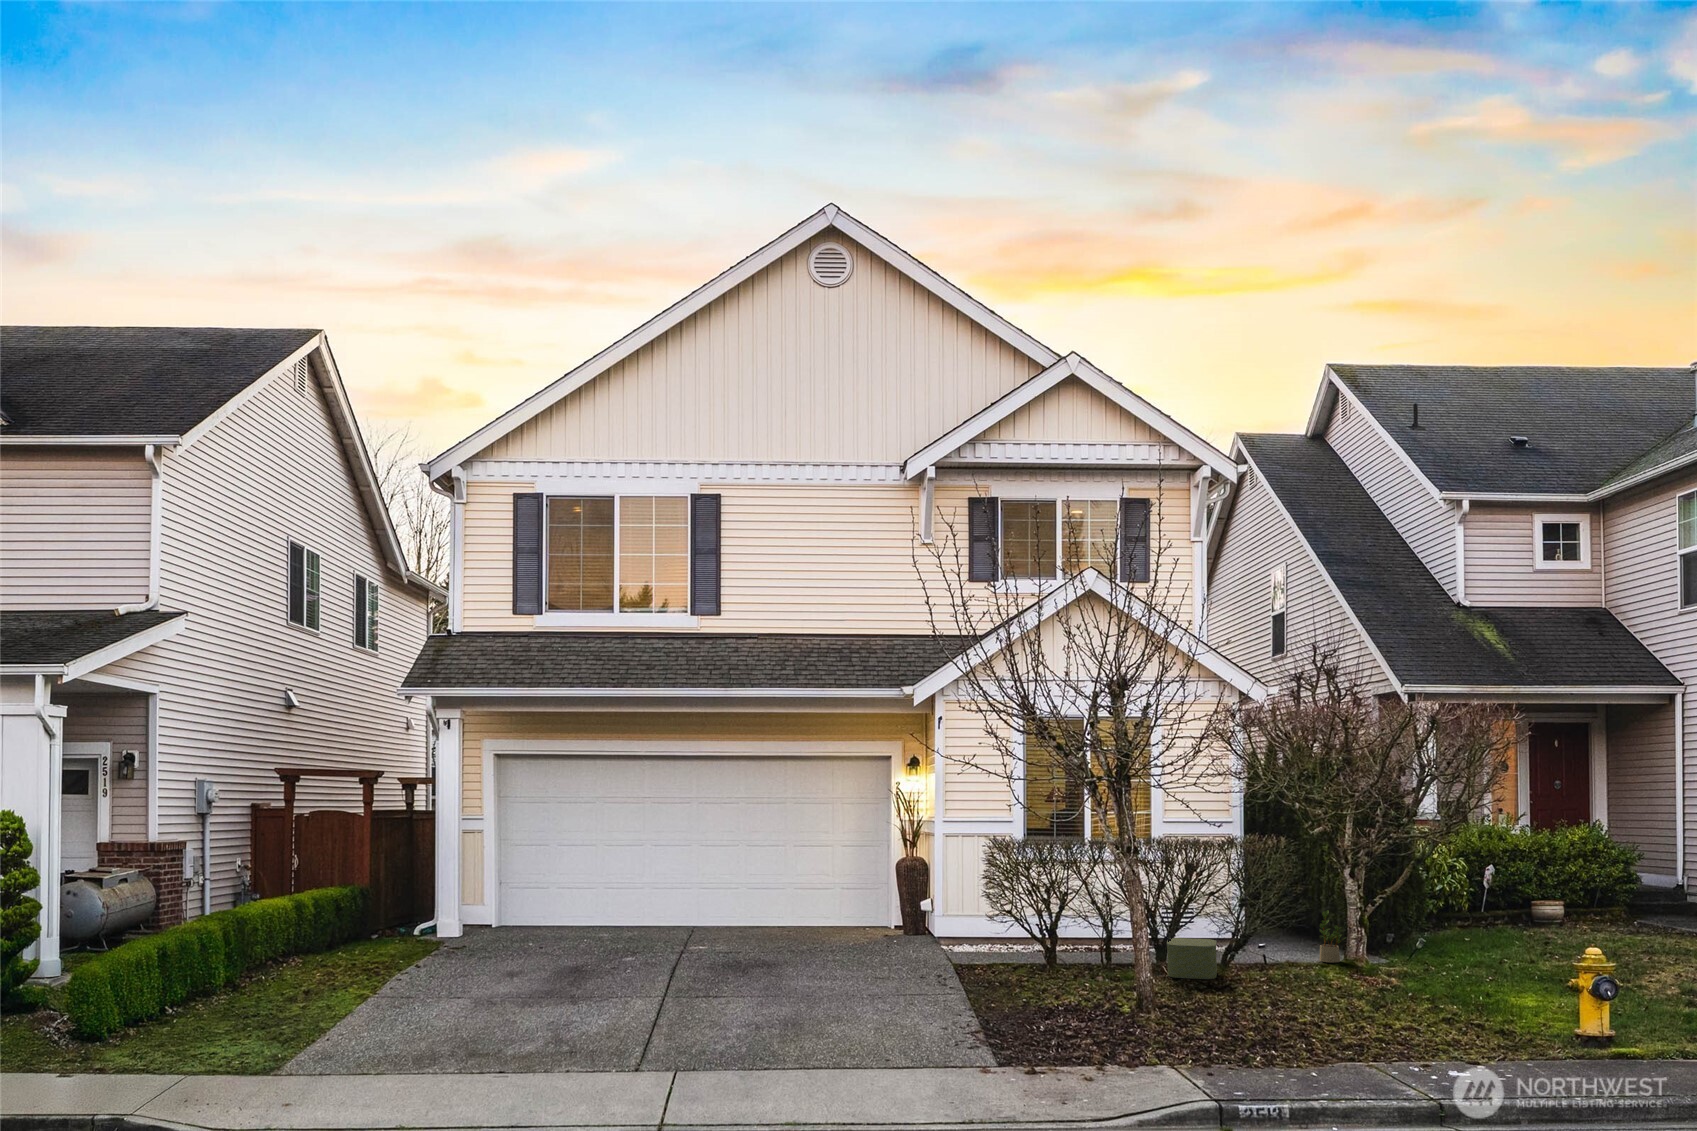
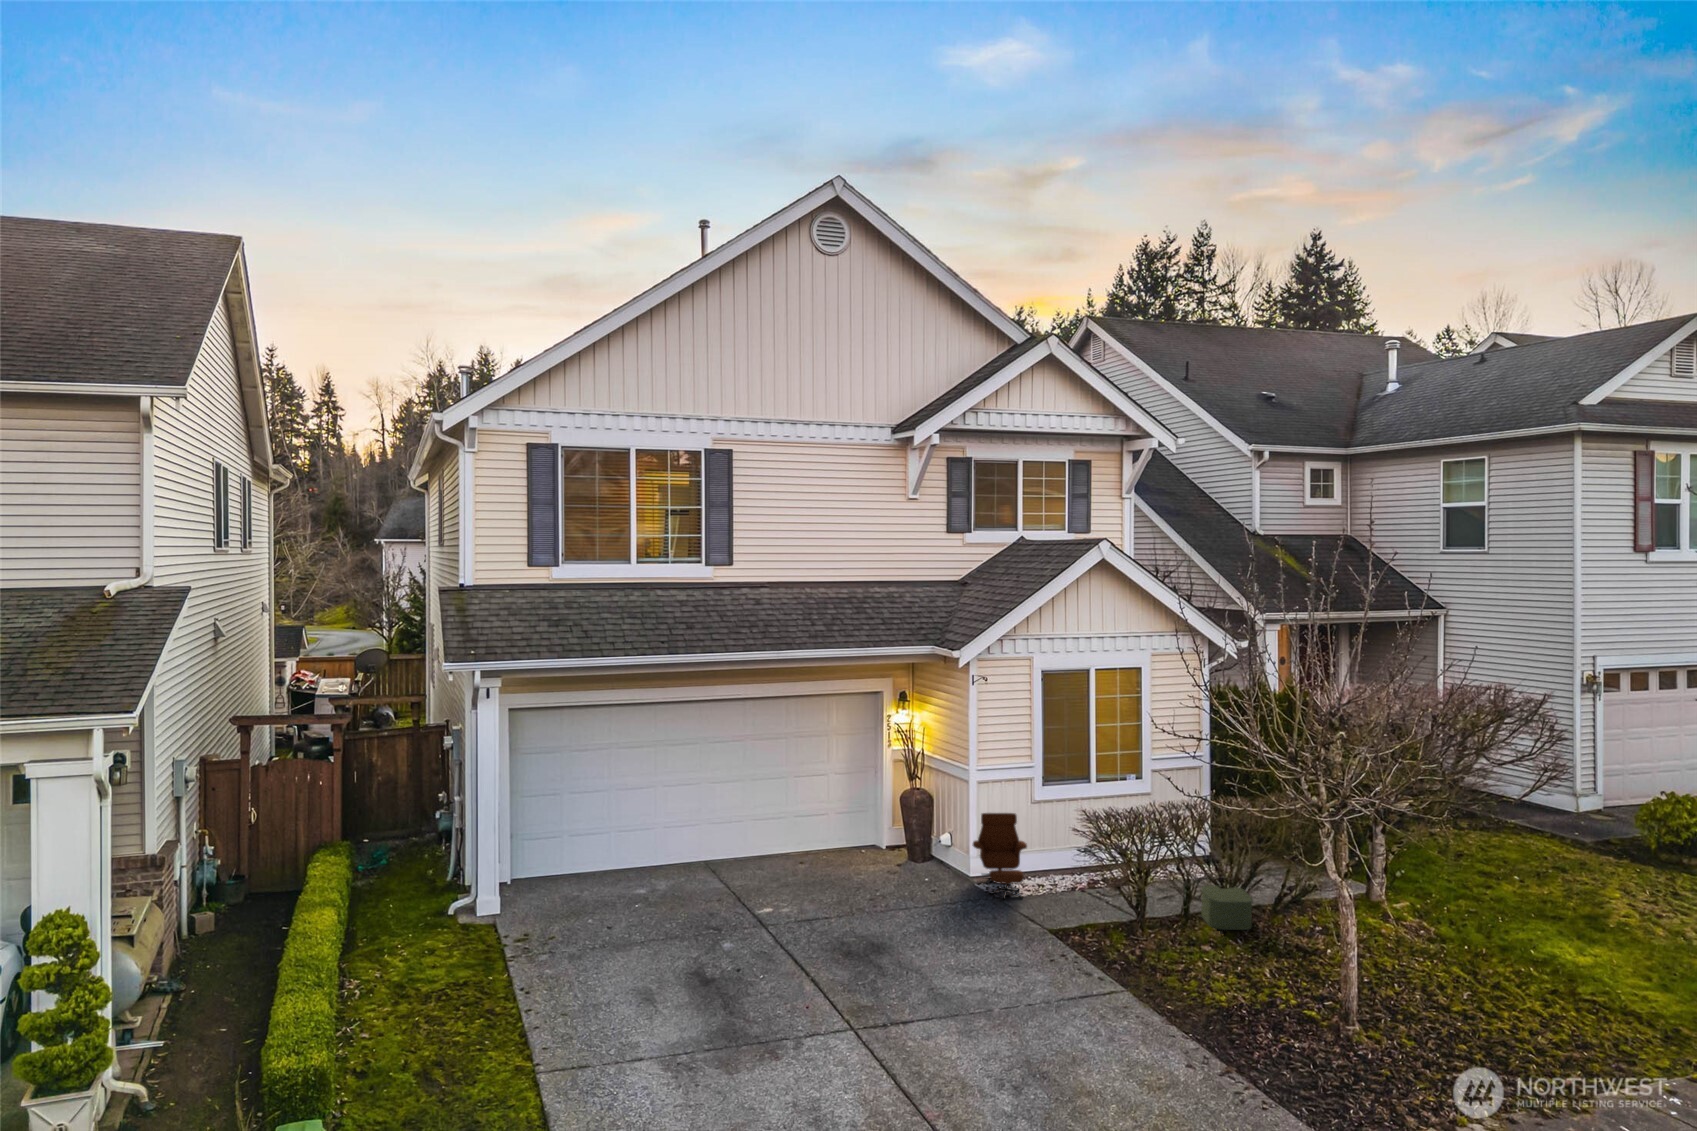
lounge chair: none [946,872,1007,956] -> present [973,813,1027,899]
potted plant: present [1319,910,1345,963] -> none [1300,846,1325,891]

